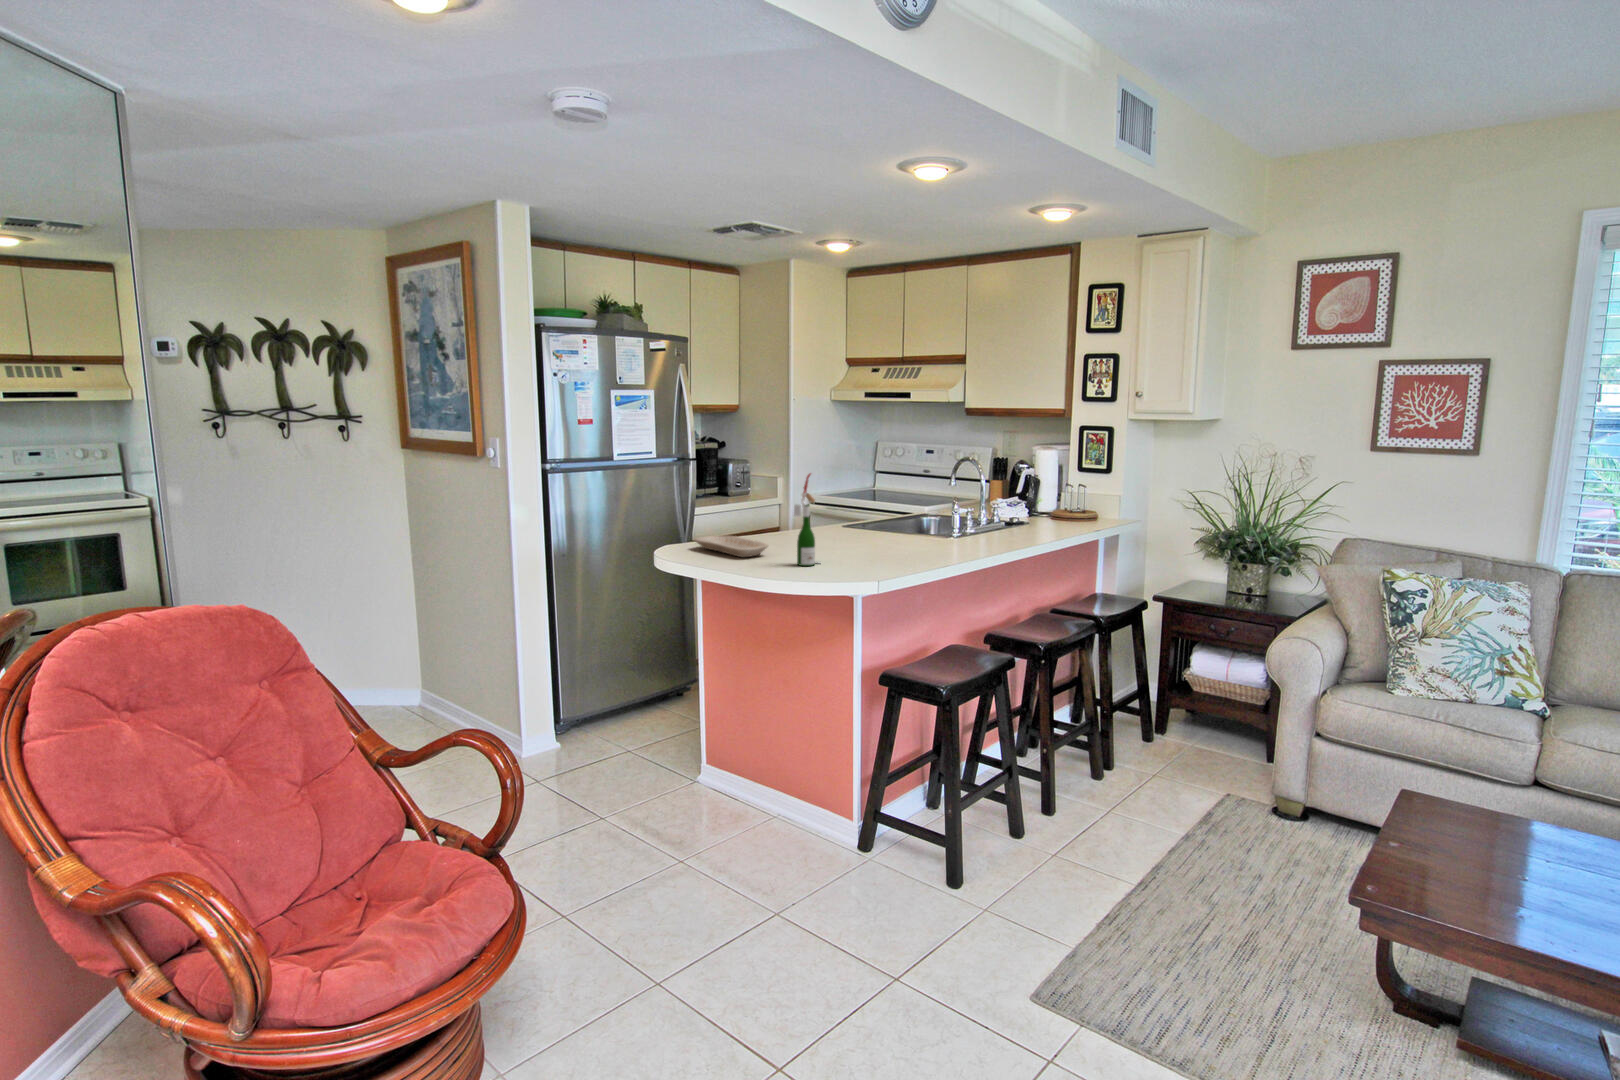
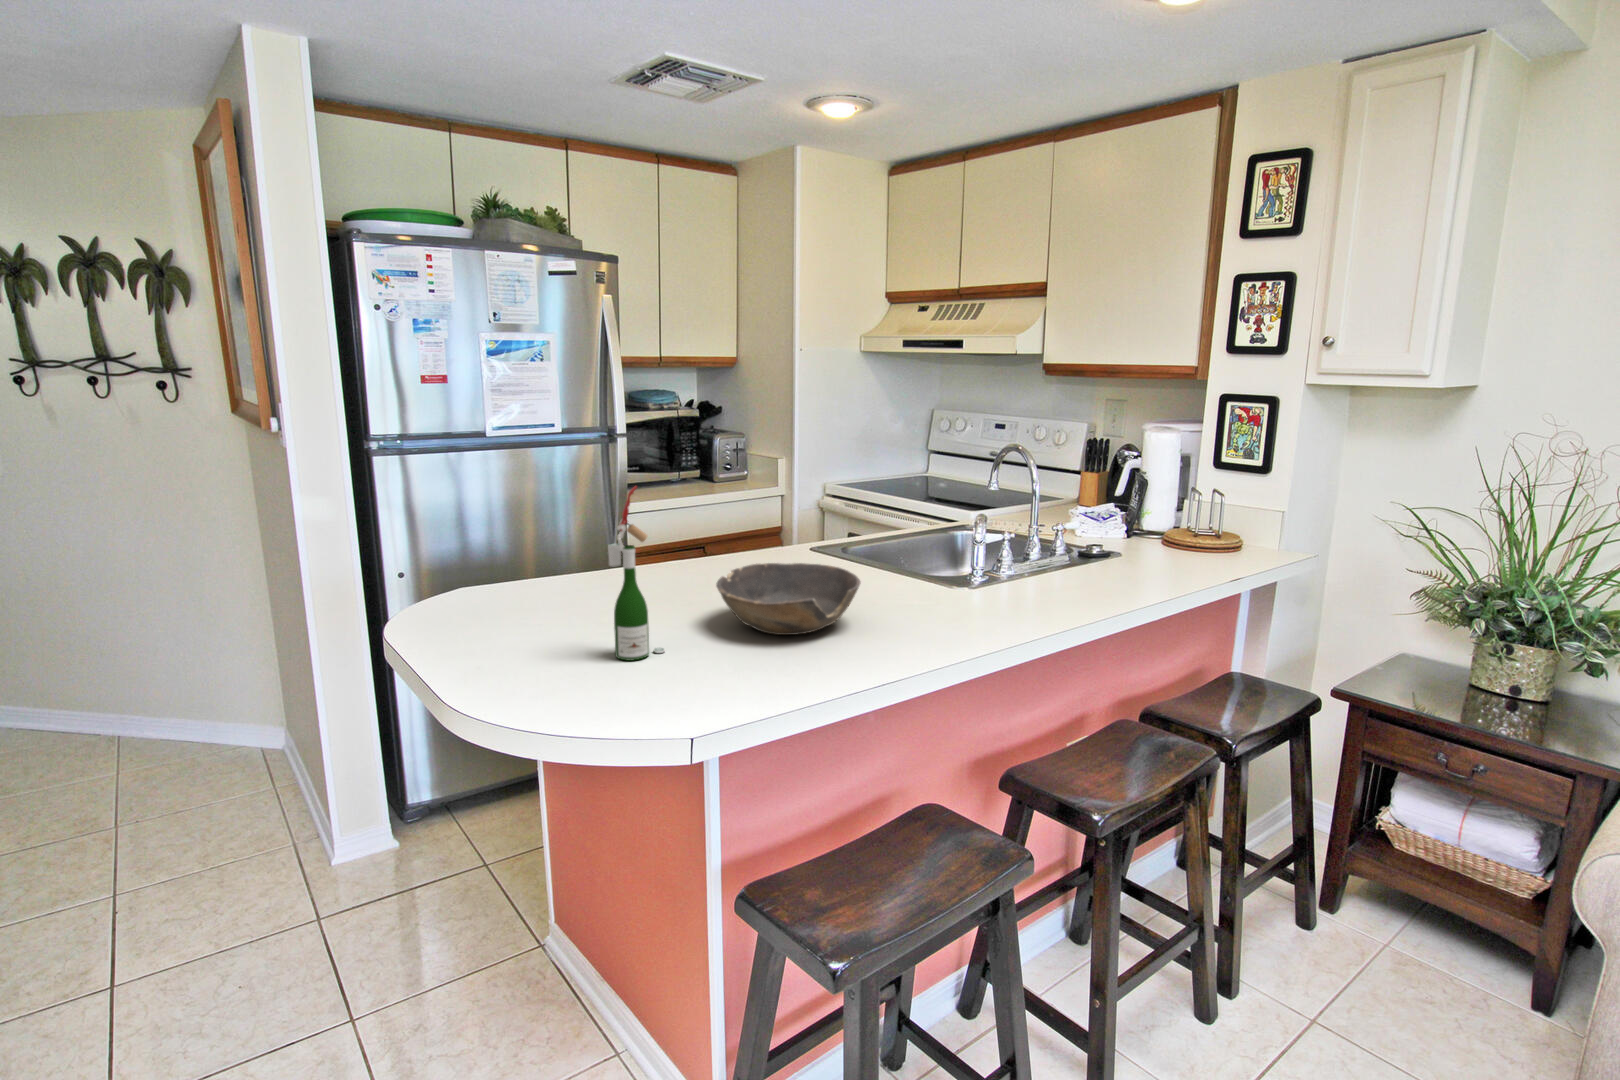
bowl: none [833,522,913,556] -> present [716,563,860,635]
tray: present [694,535,768,557] -> none [502,573,602,626]

